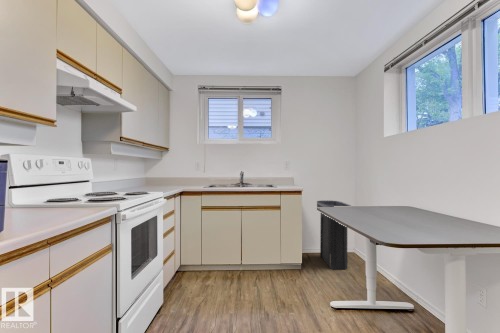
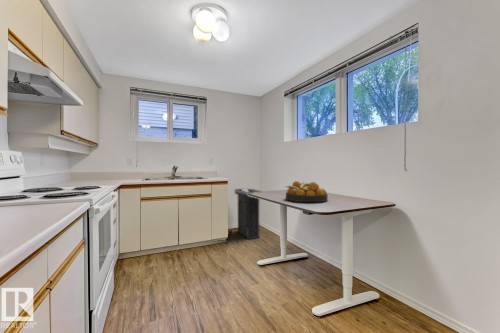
fruit bowl: none [357,197,426,231] -> present [286,181,328,202]

